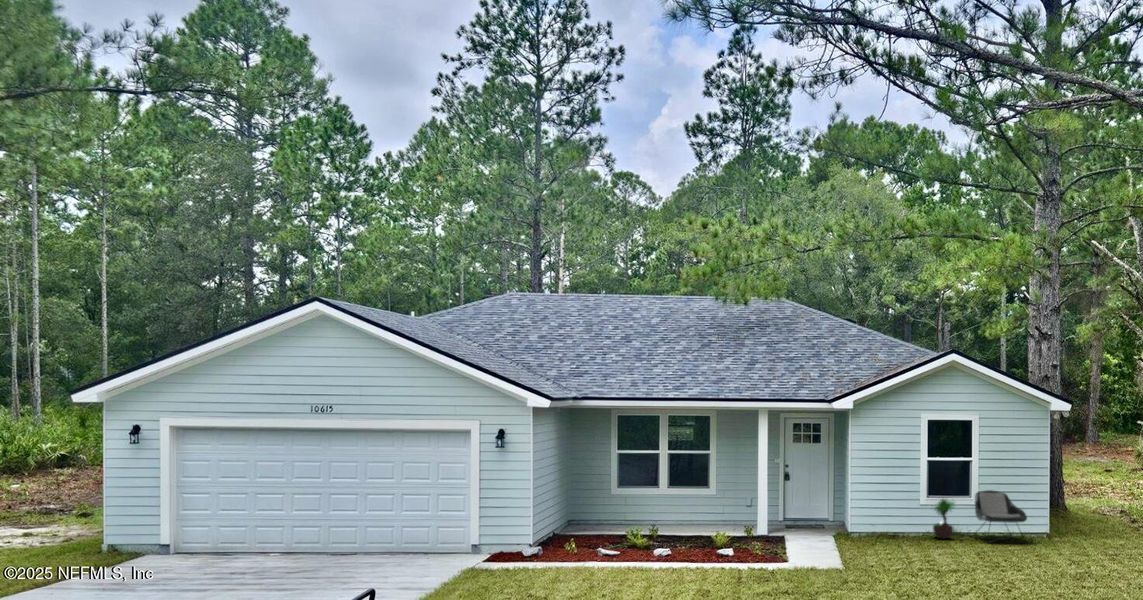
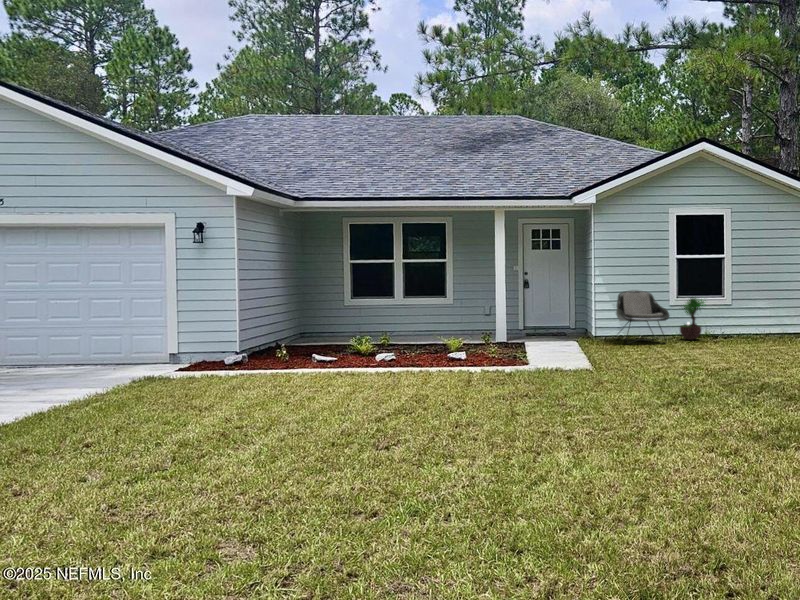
lounge chair: present [975,490,1027,543] -> present [615,290,669,344]

